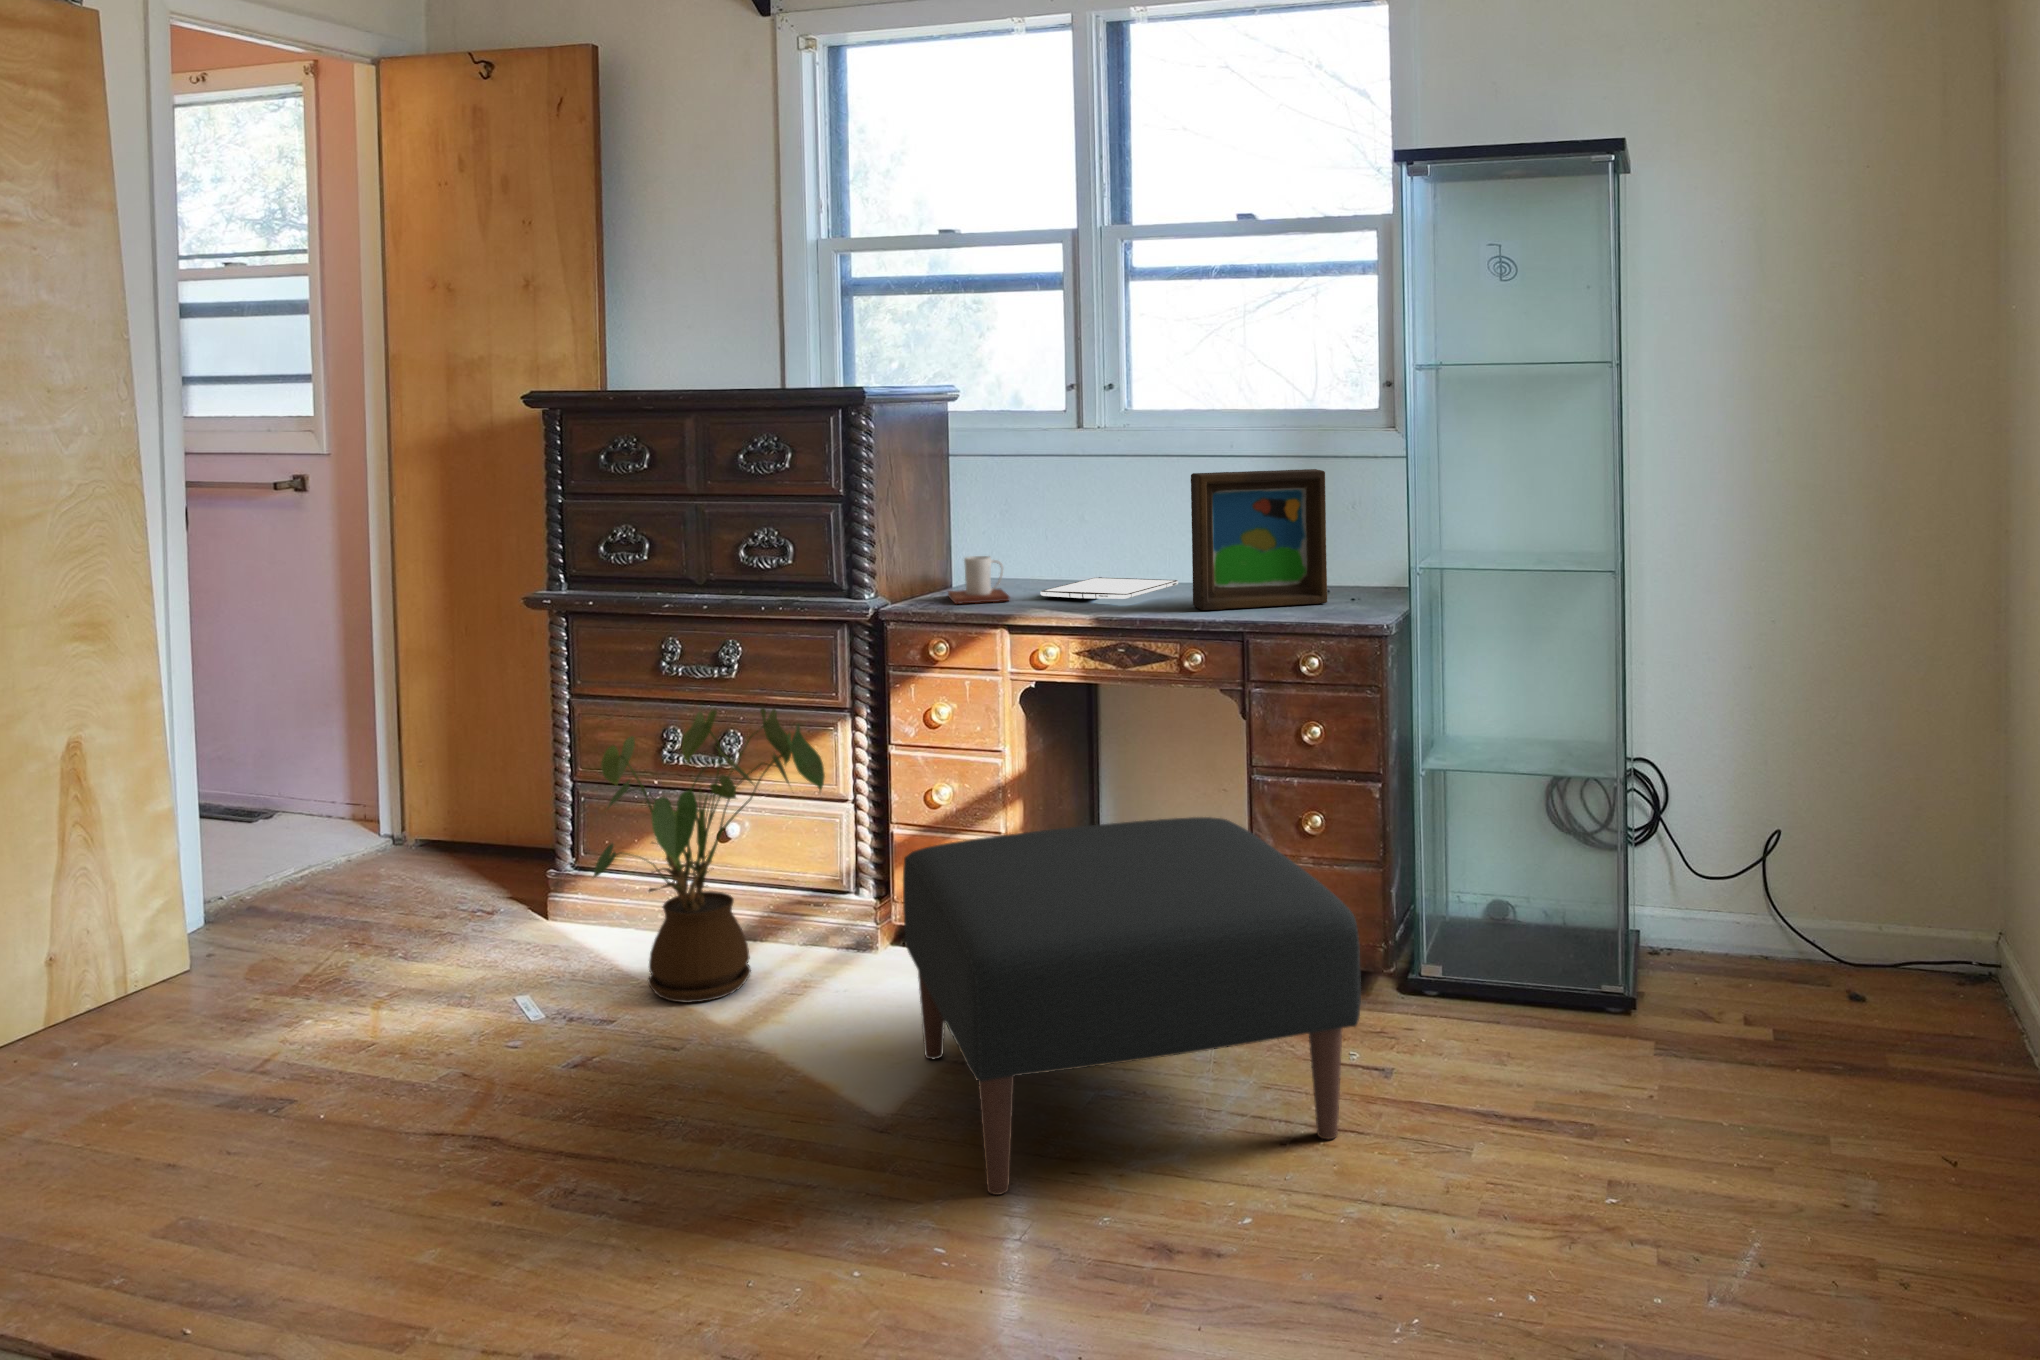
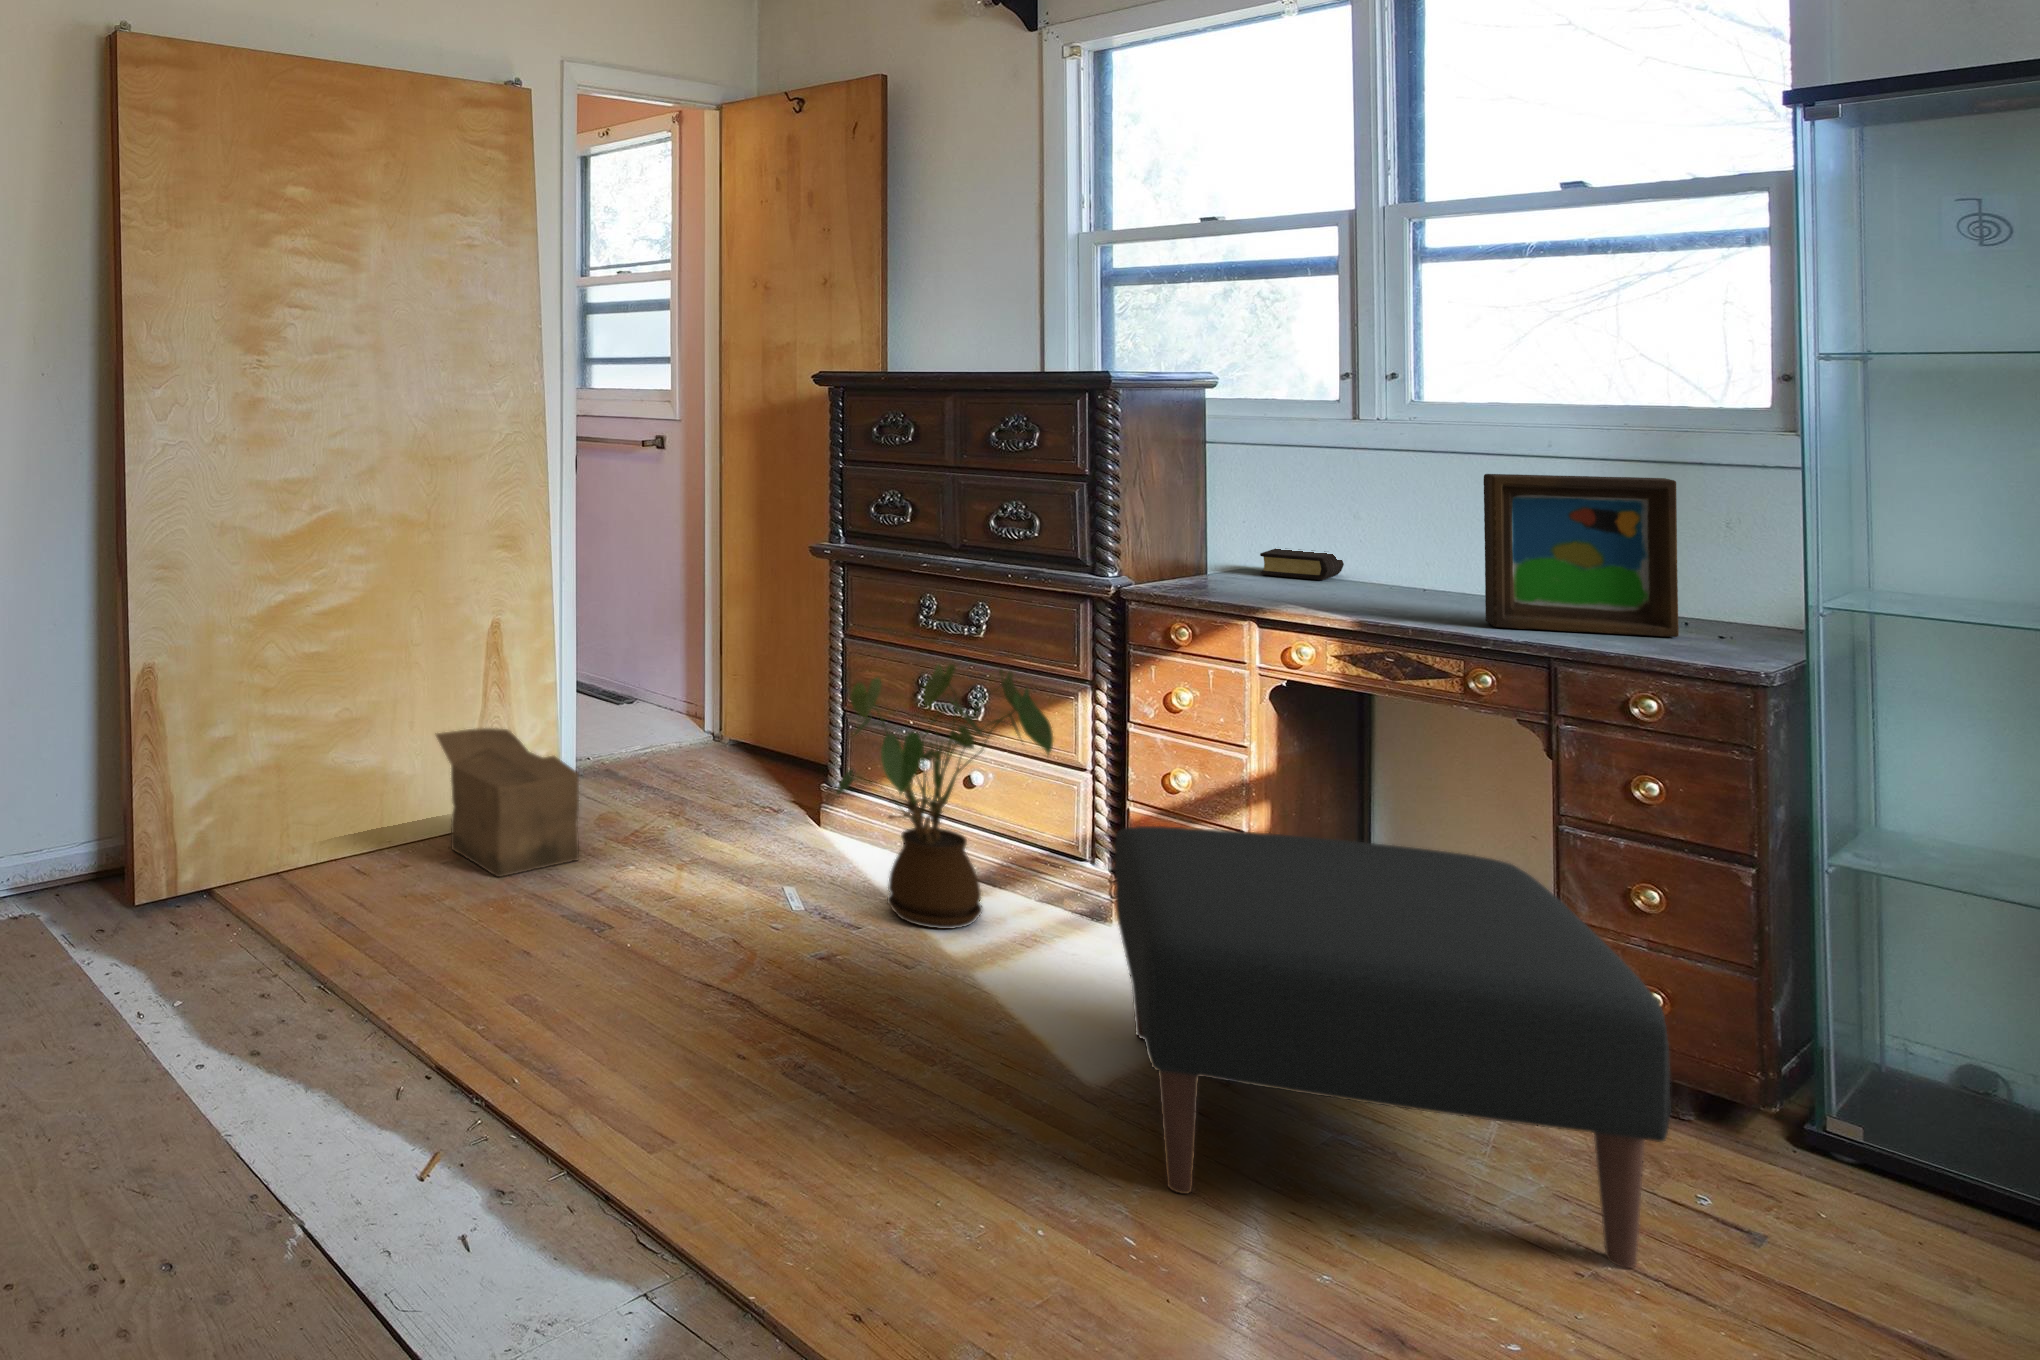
book: none [997,553,1065,581] -> present [1260,548,1344,580]
mug: present [948,556,1010,604] -> none [1197,546,1263,594]
tablet: present [1040,577,1178,599] -> none [1300,582,1478,605]
cardboard box: none [20,877,249,1074] -> present [436,728,579,877]

